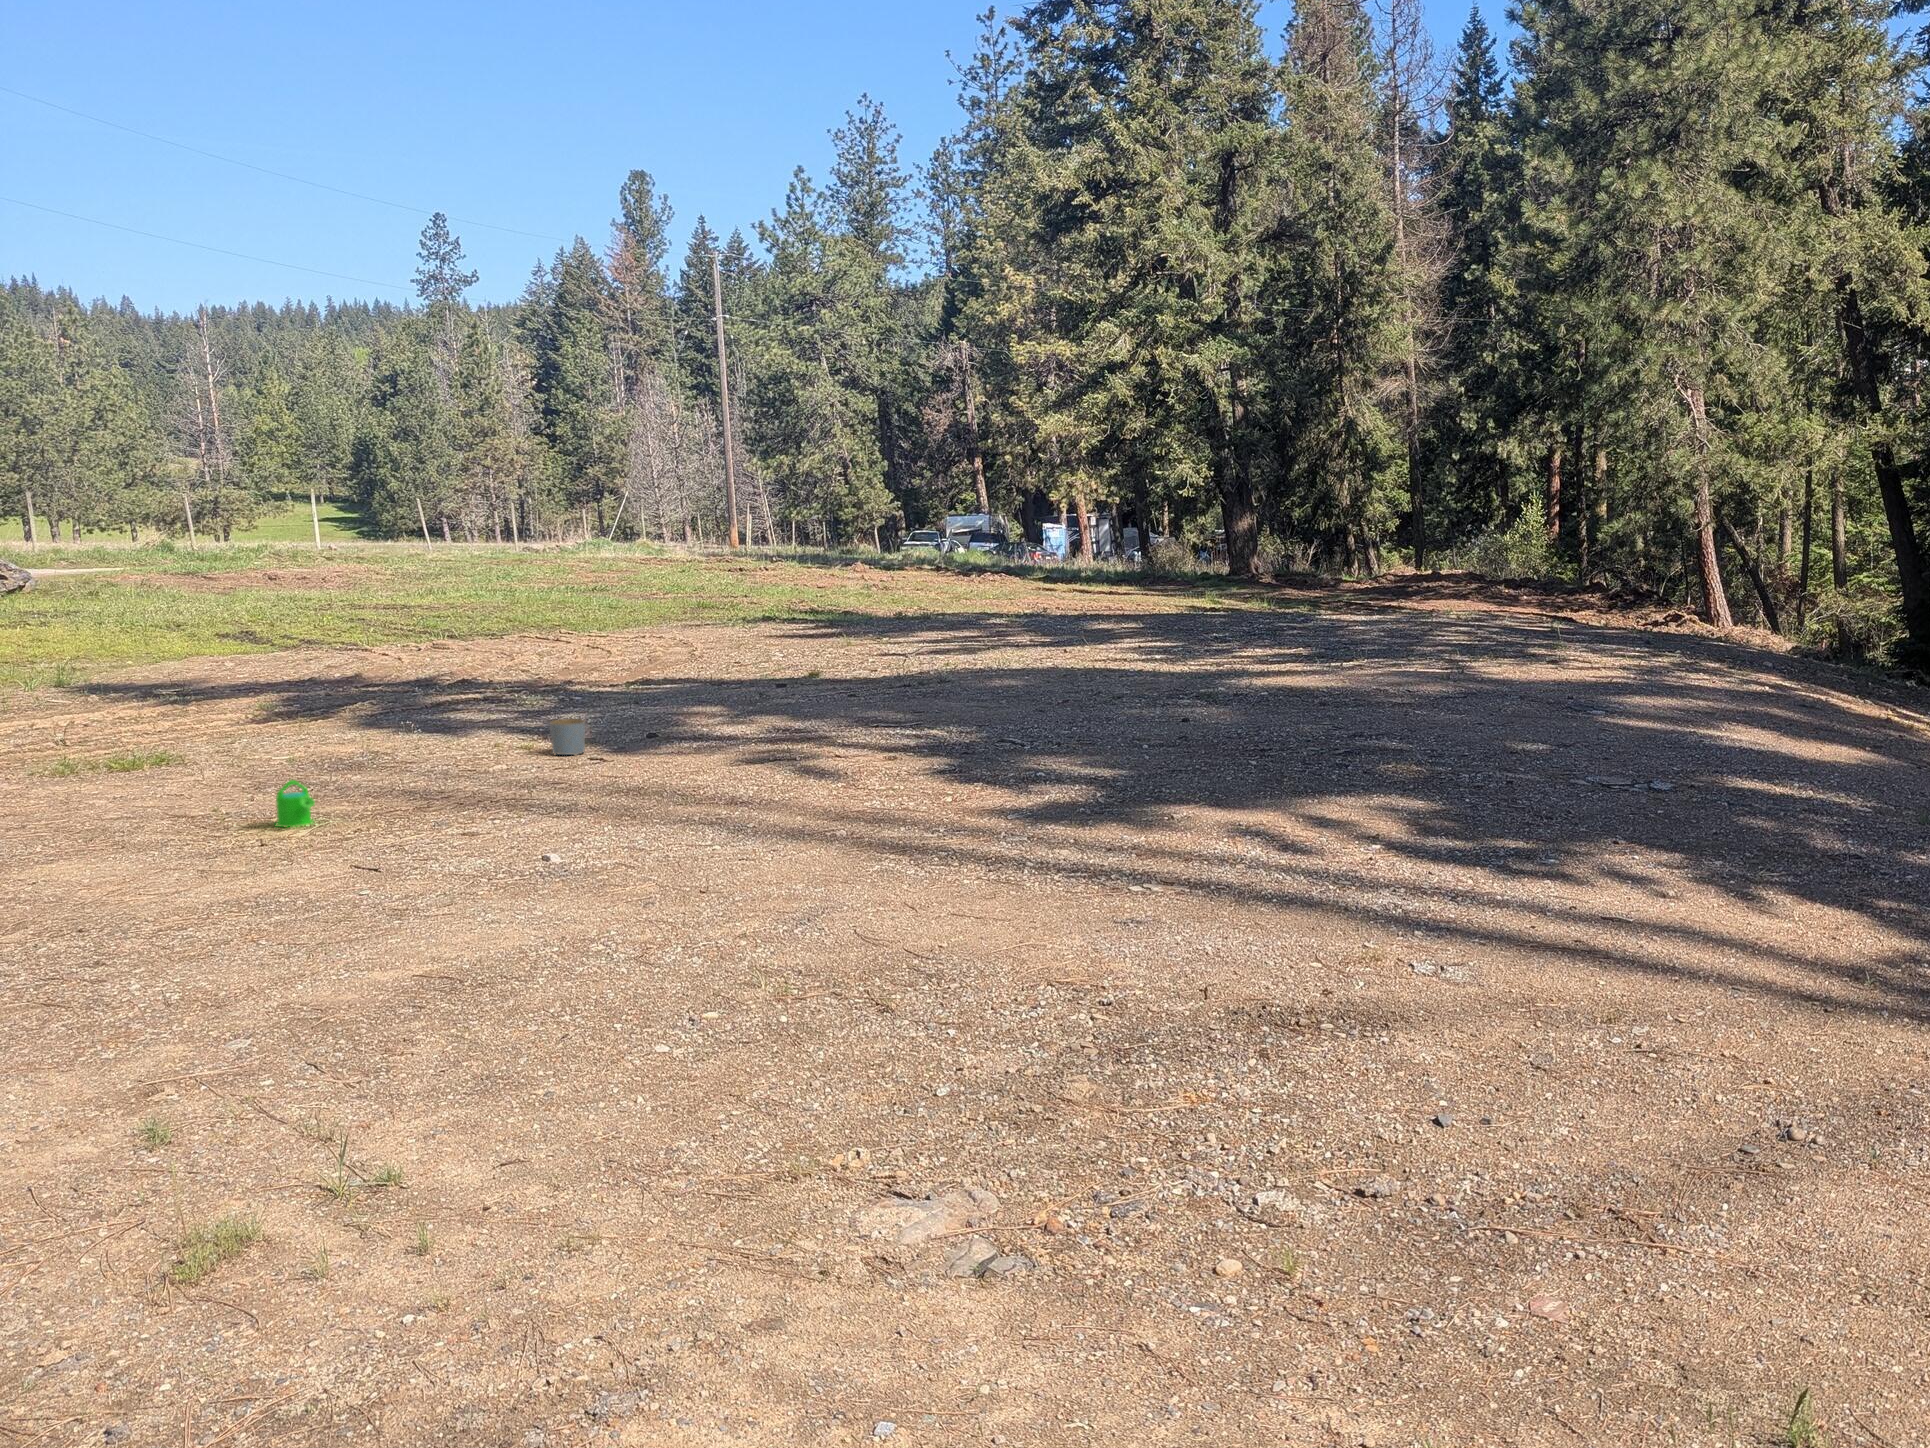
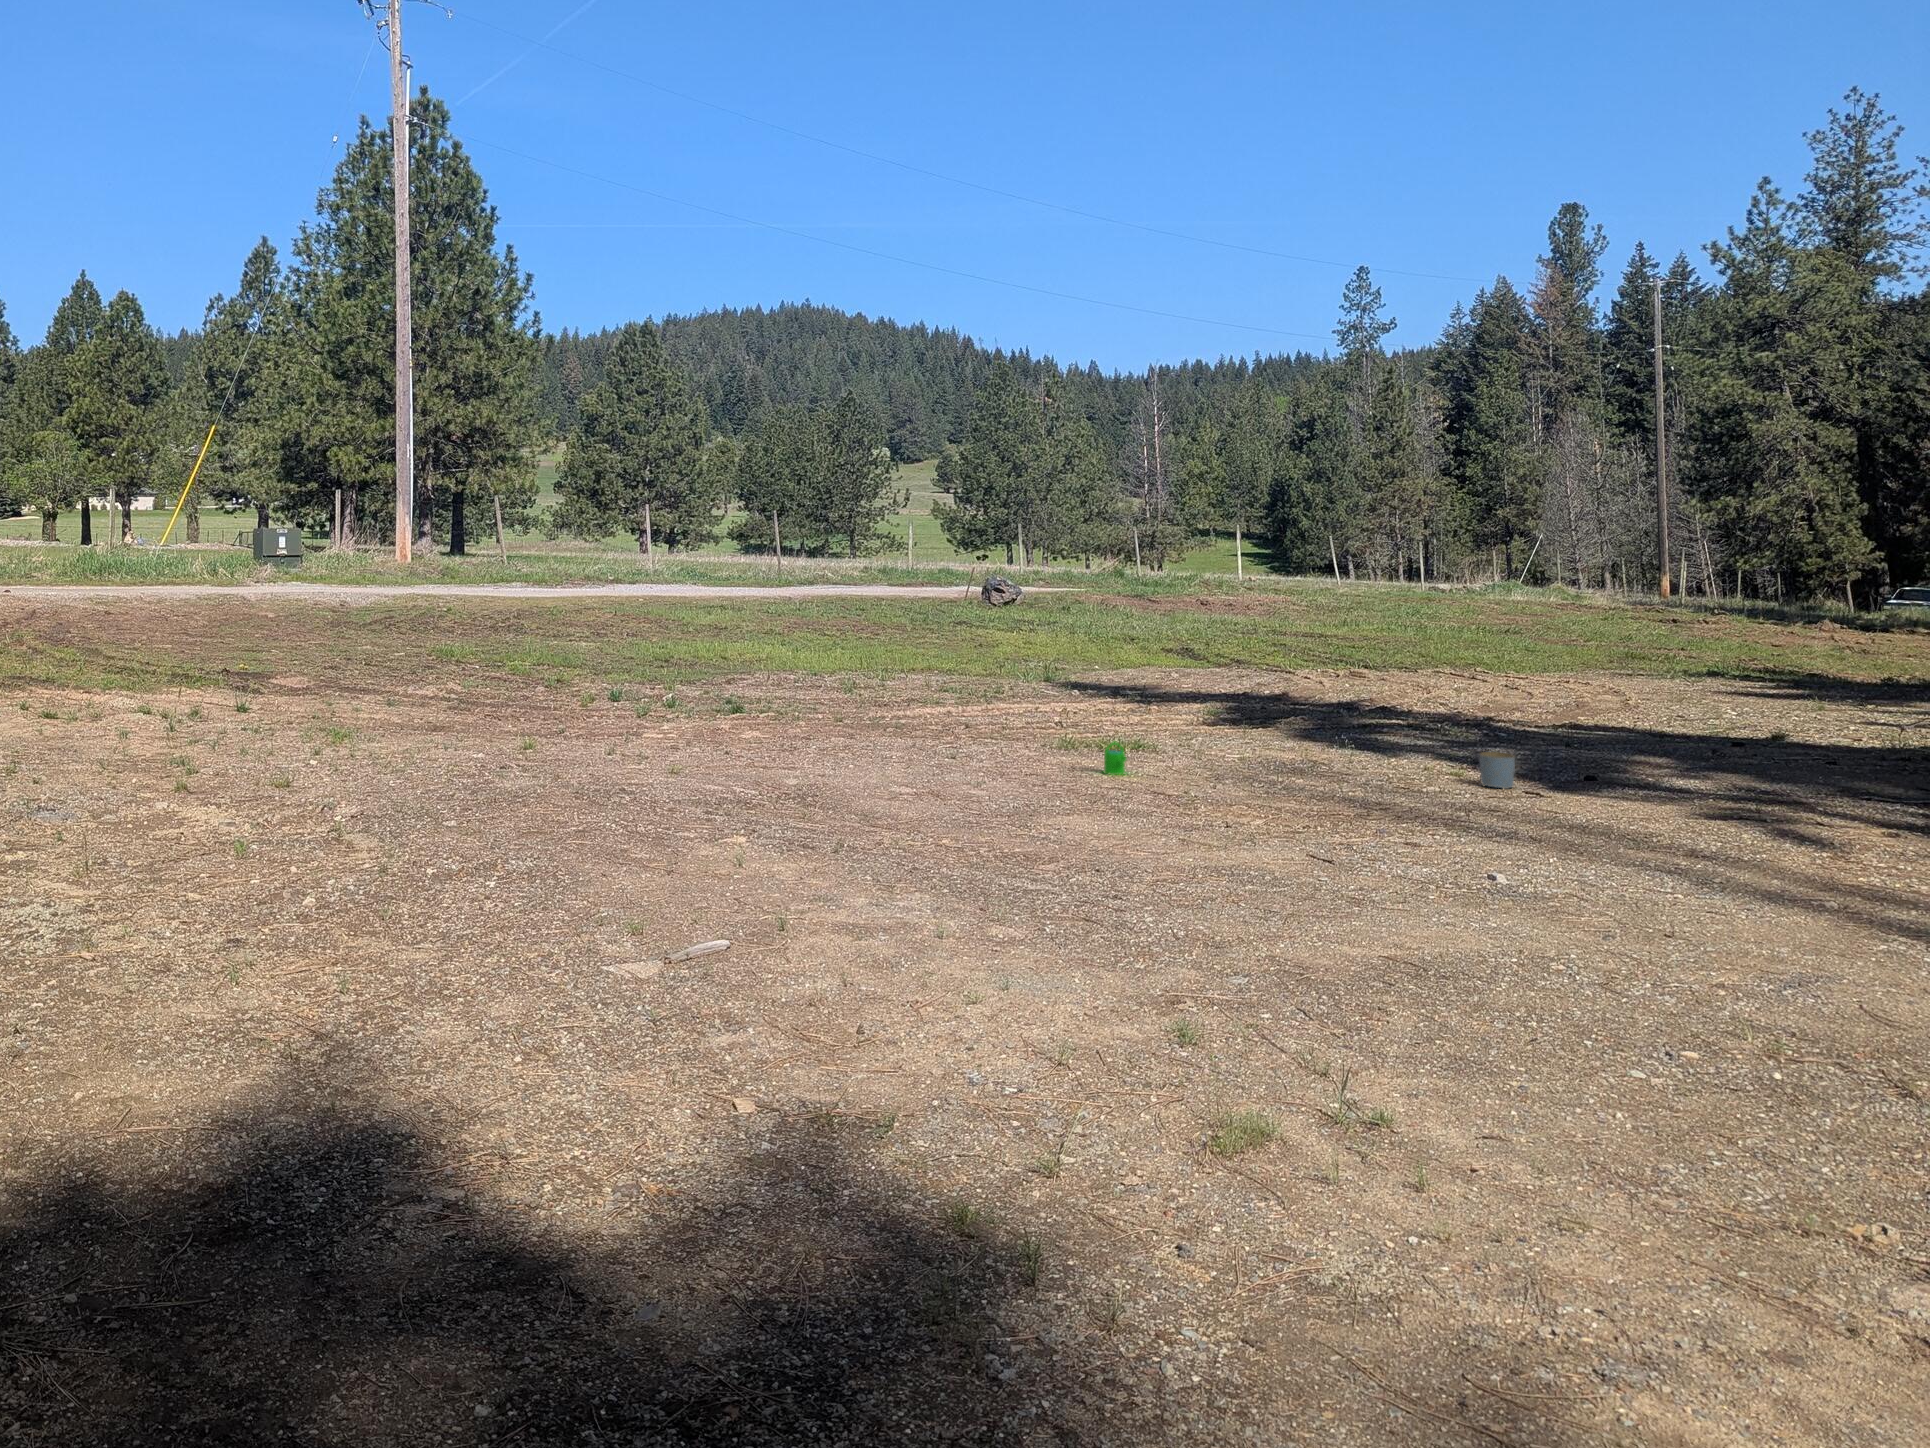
watering can: present [275,780,315,827] -> present [1103,742,1127,775]

